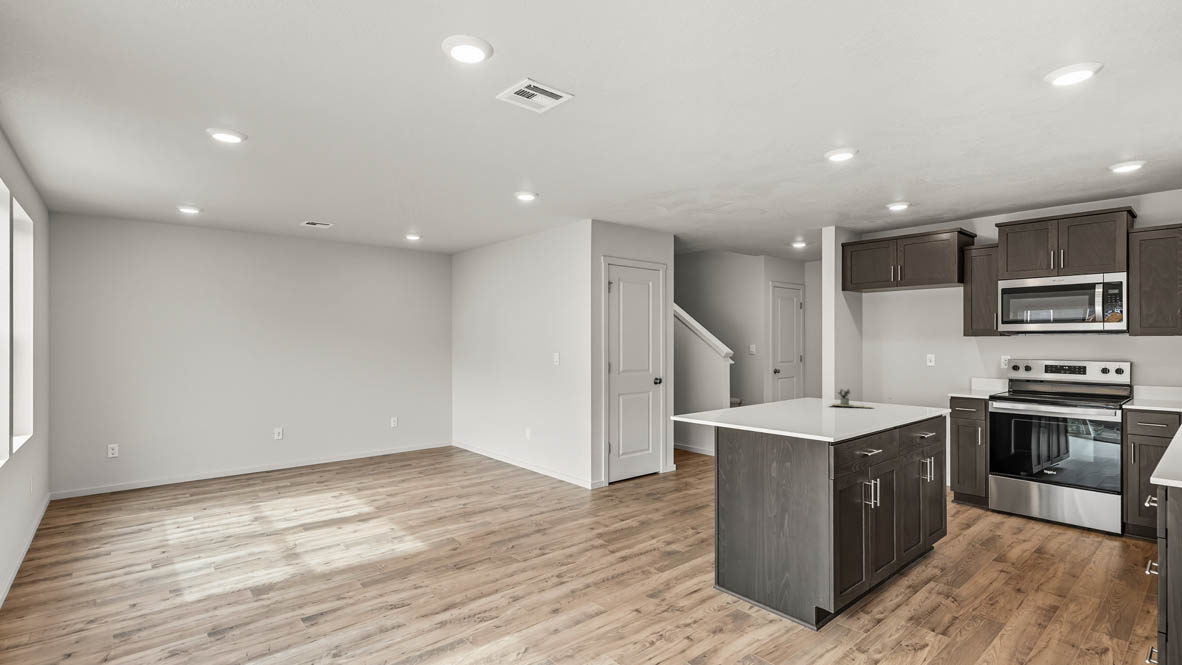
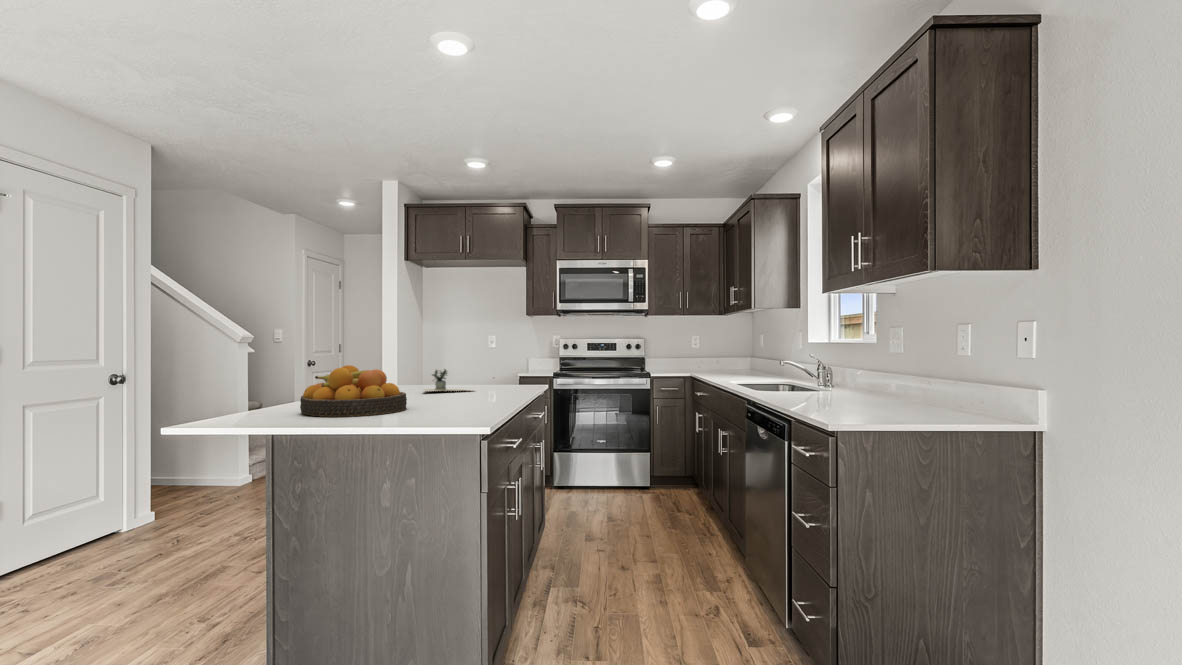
fruit bowl: none [732,386,799,420] -> present [300,365,407,417]

